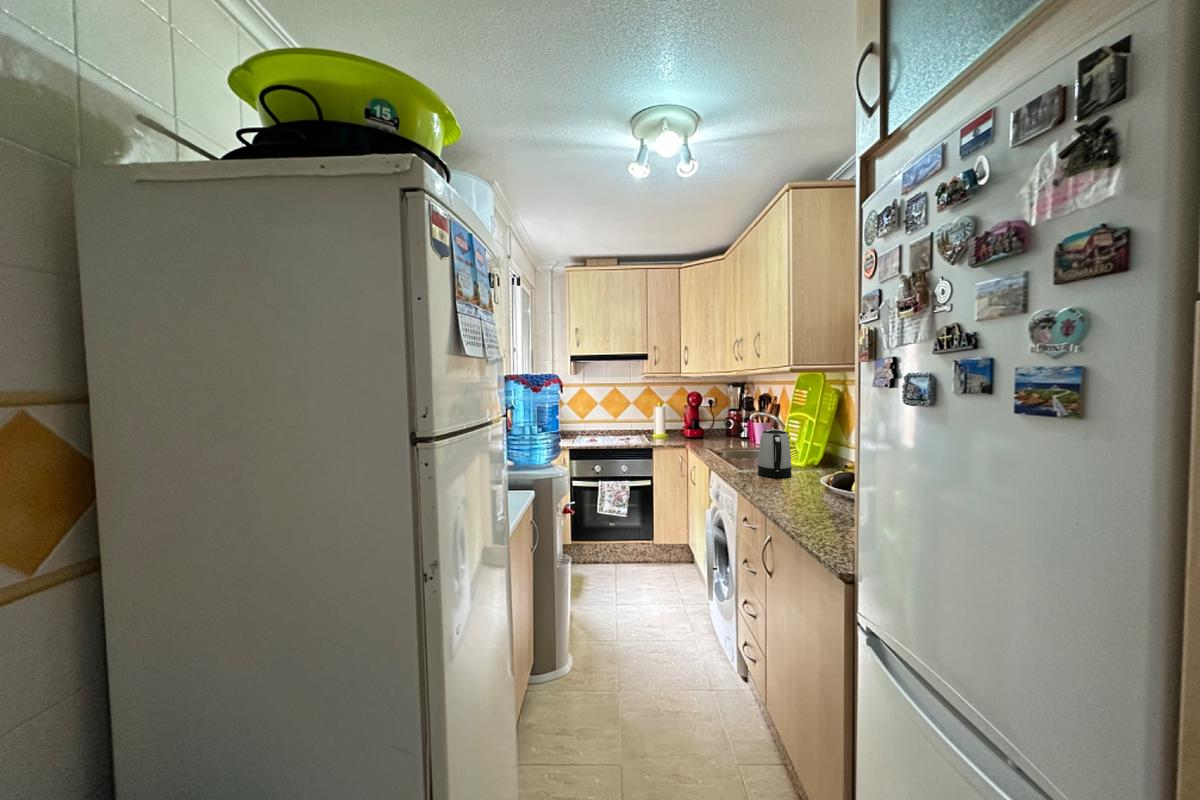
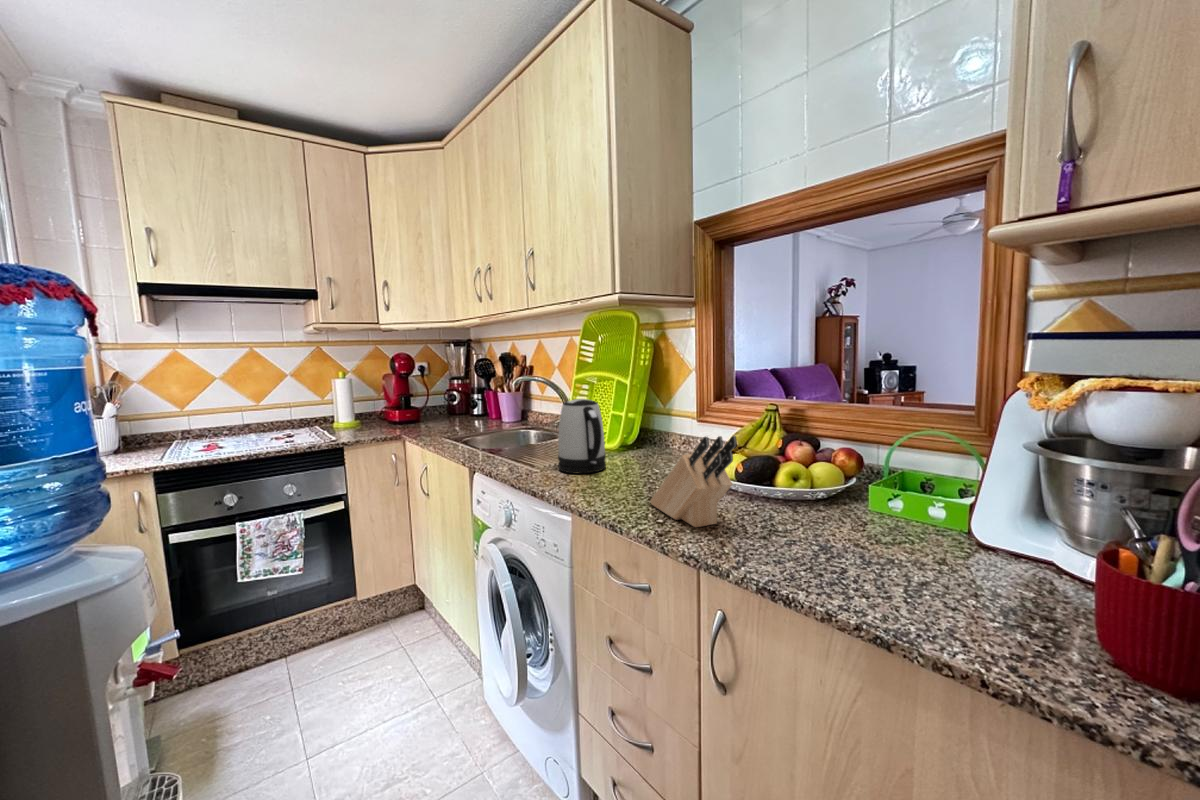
knife block: none [790,454,823,510] -> present [650,436,737,527]

